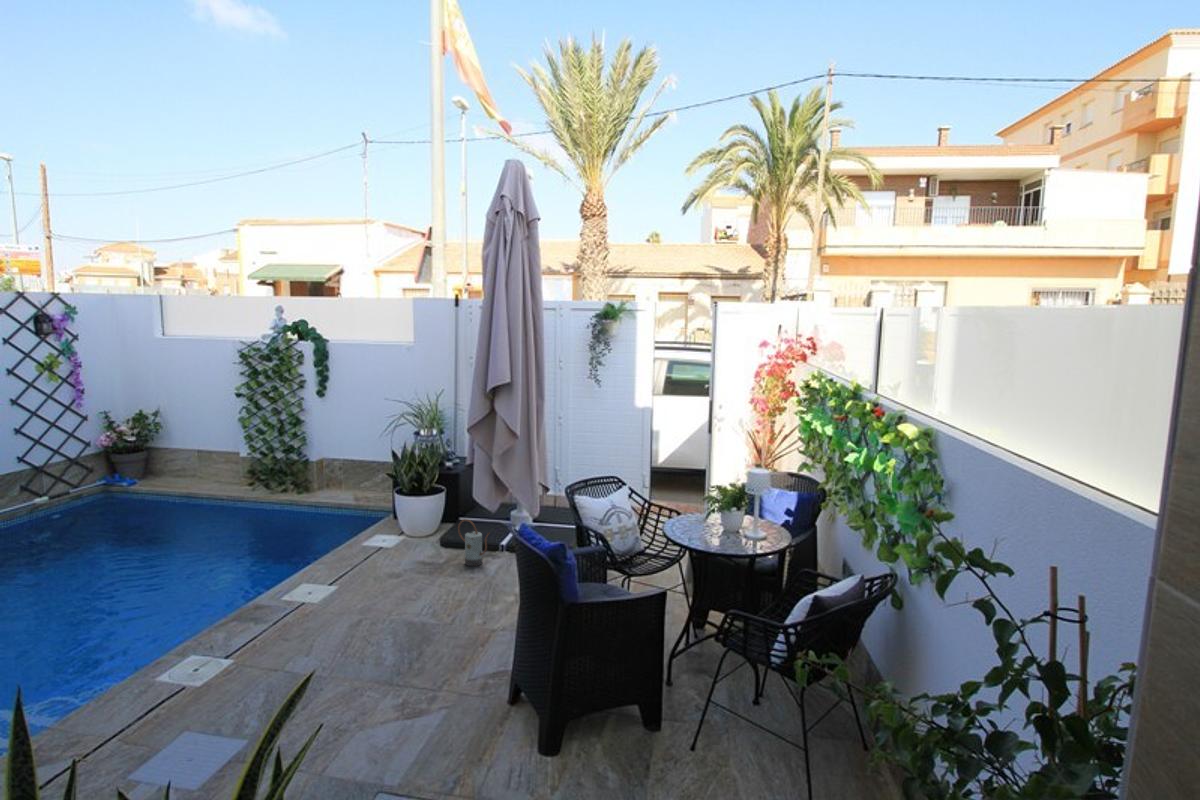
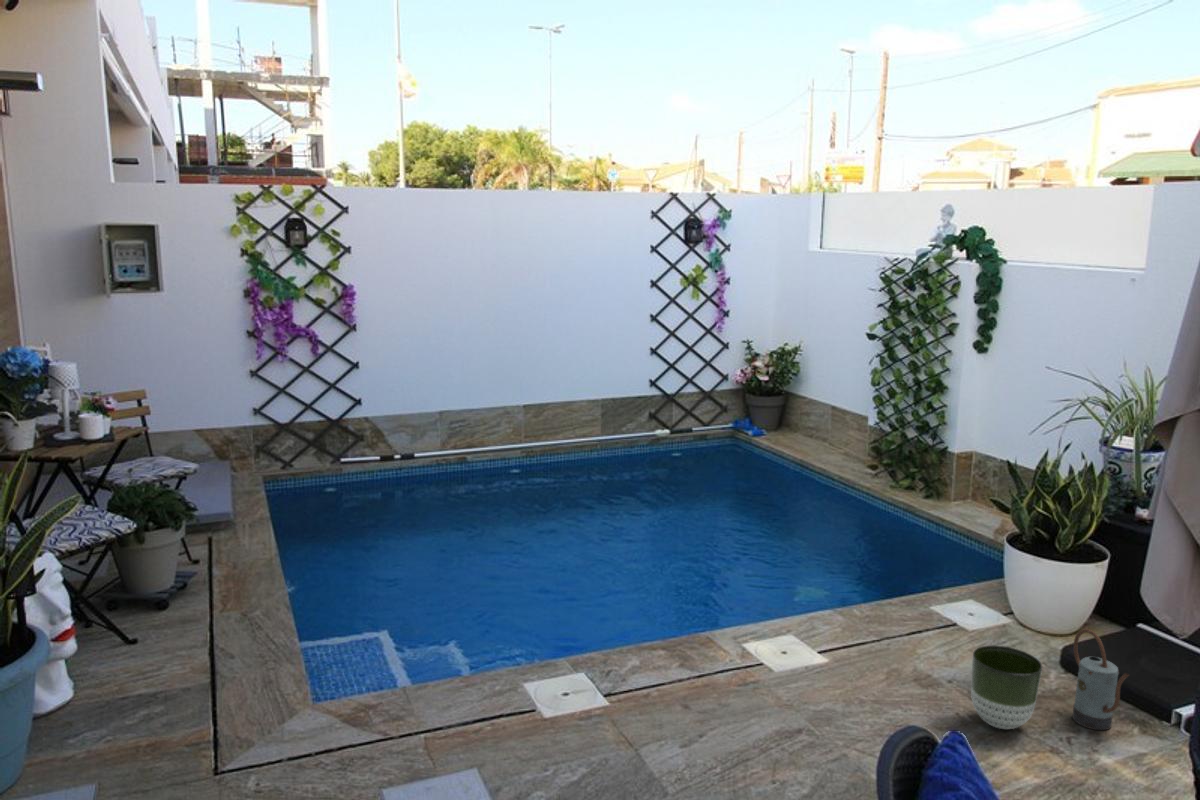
planter: none [424,539,458,581] -> present [971,645,1042,729]

